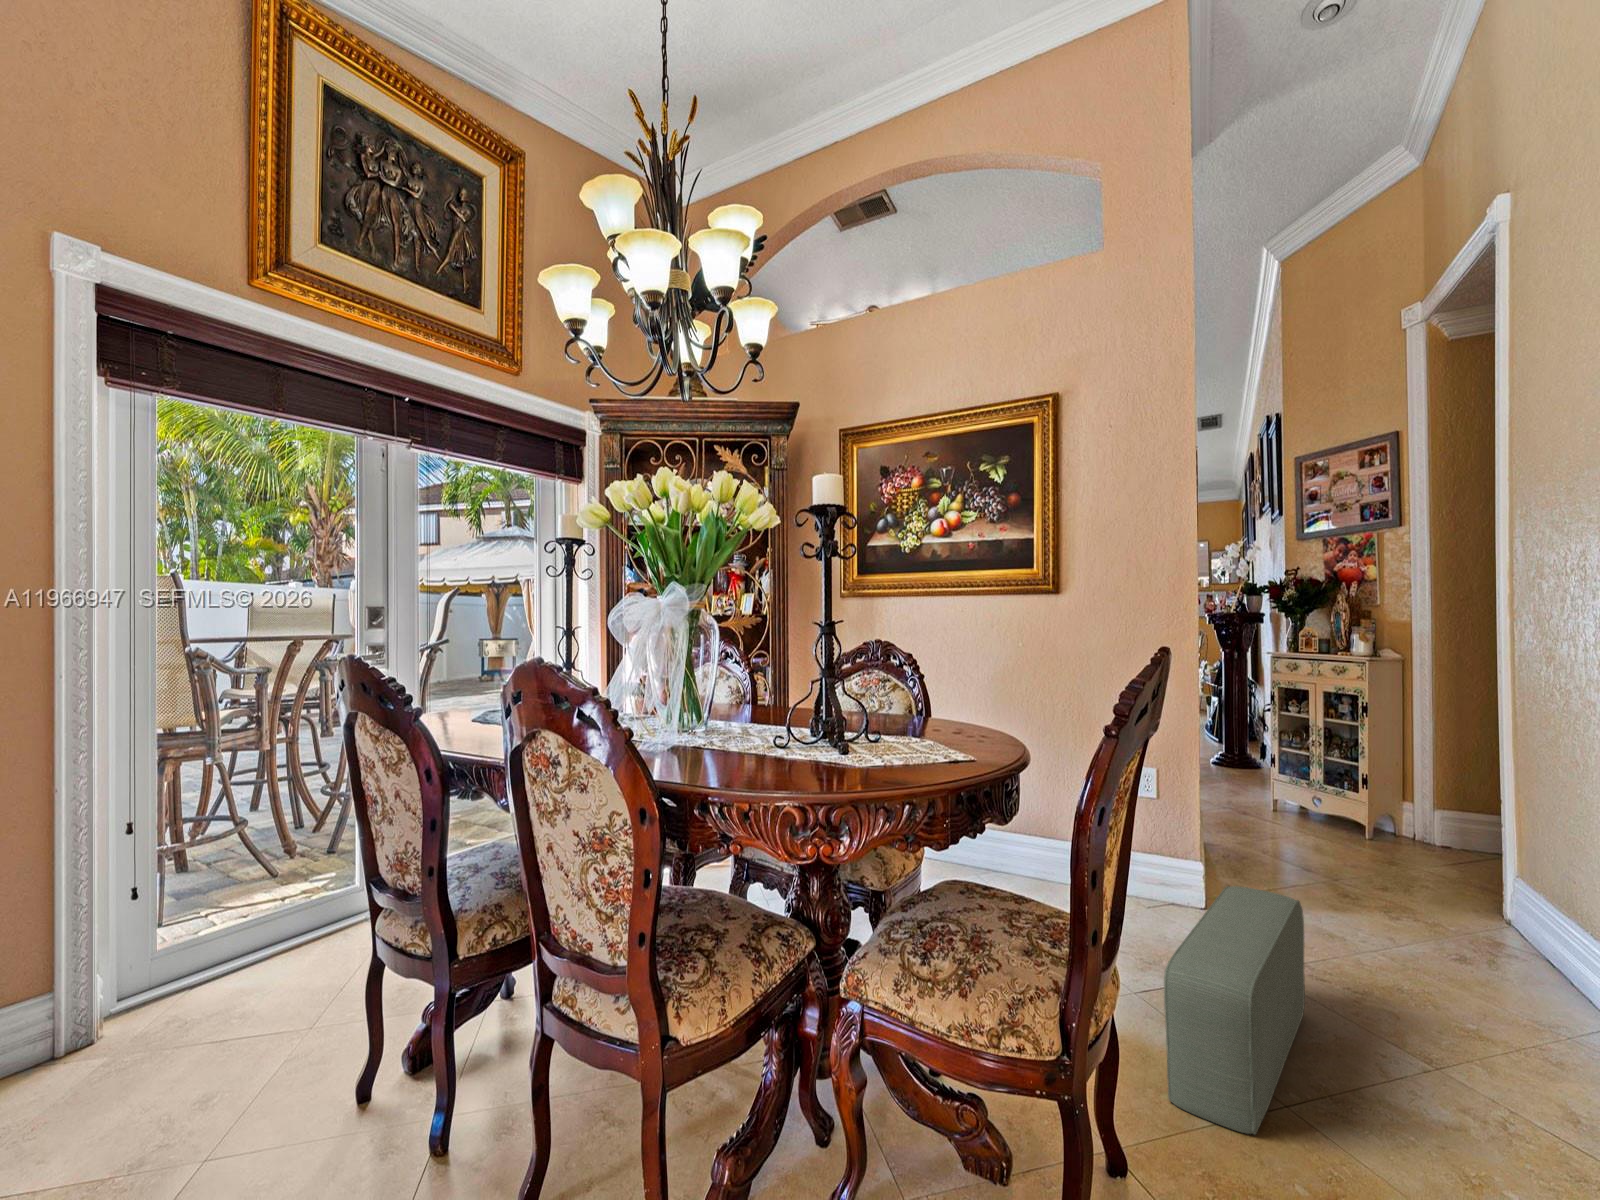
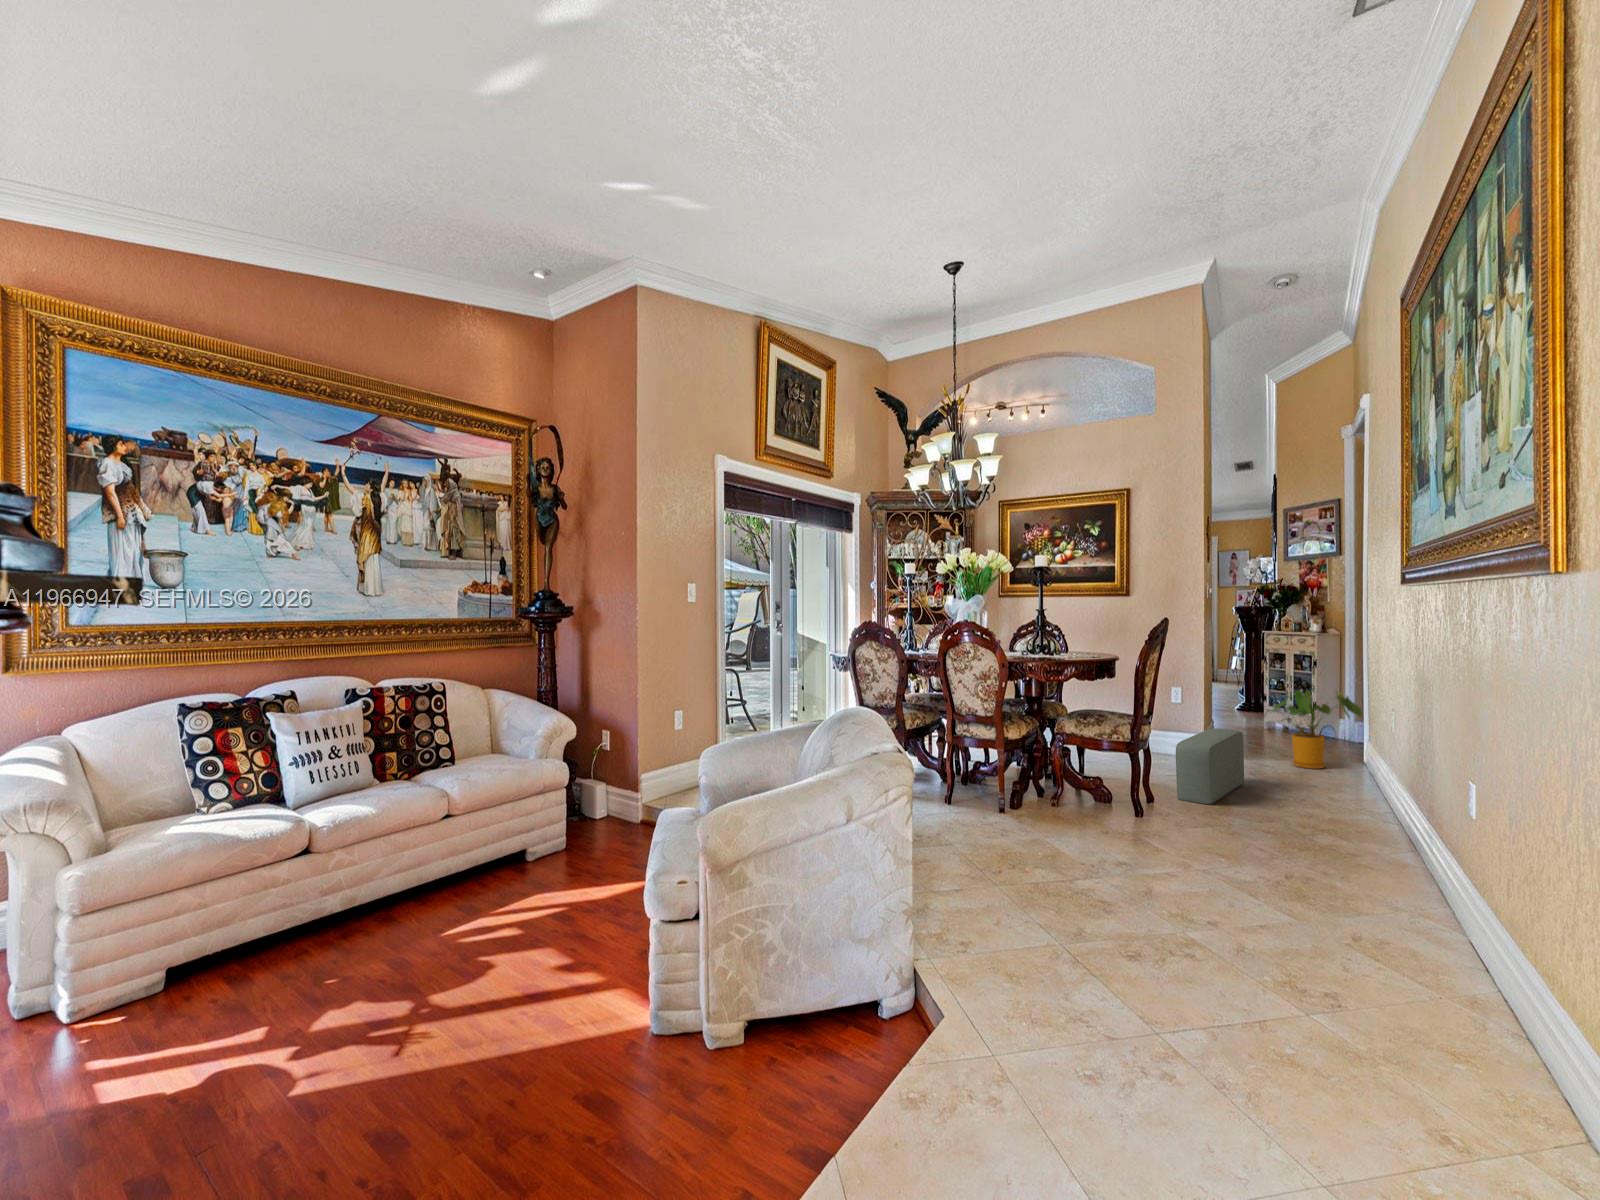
house plant: none [1311,781,1526,943] -> present [1266,690,1362,769]

